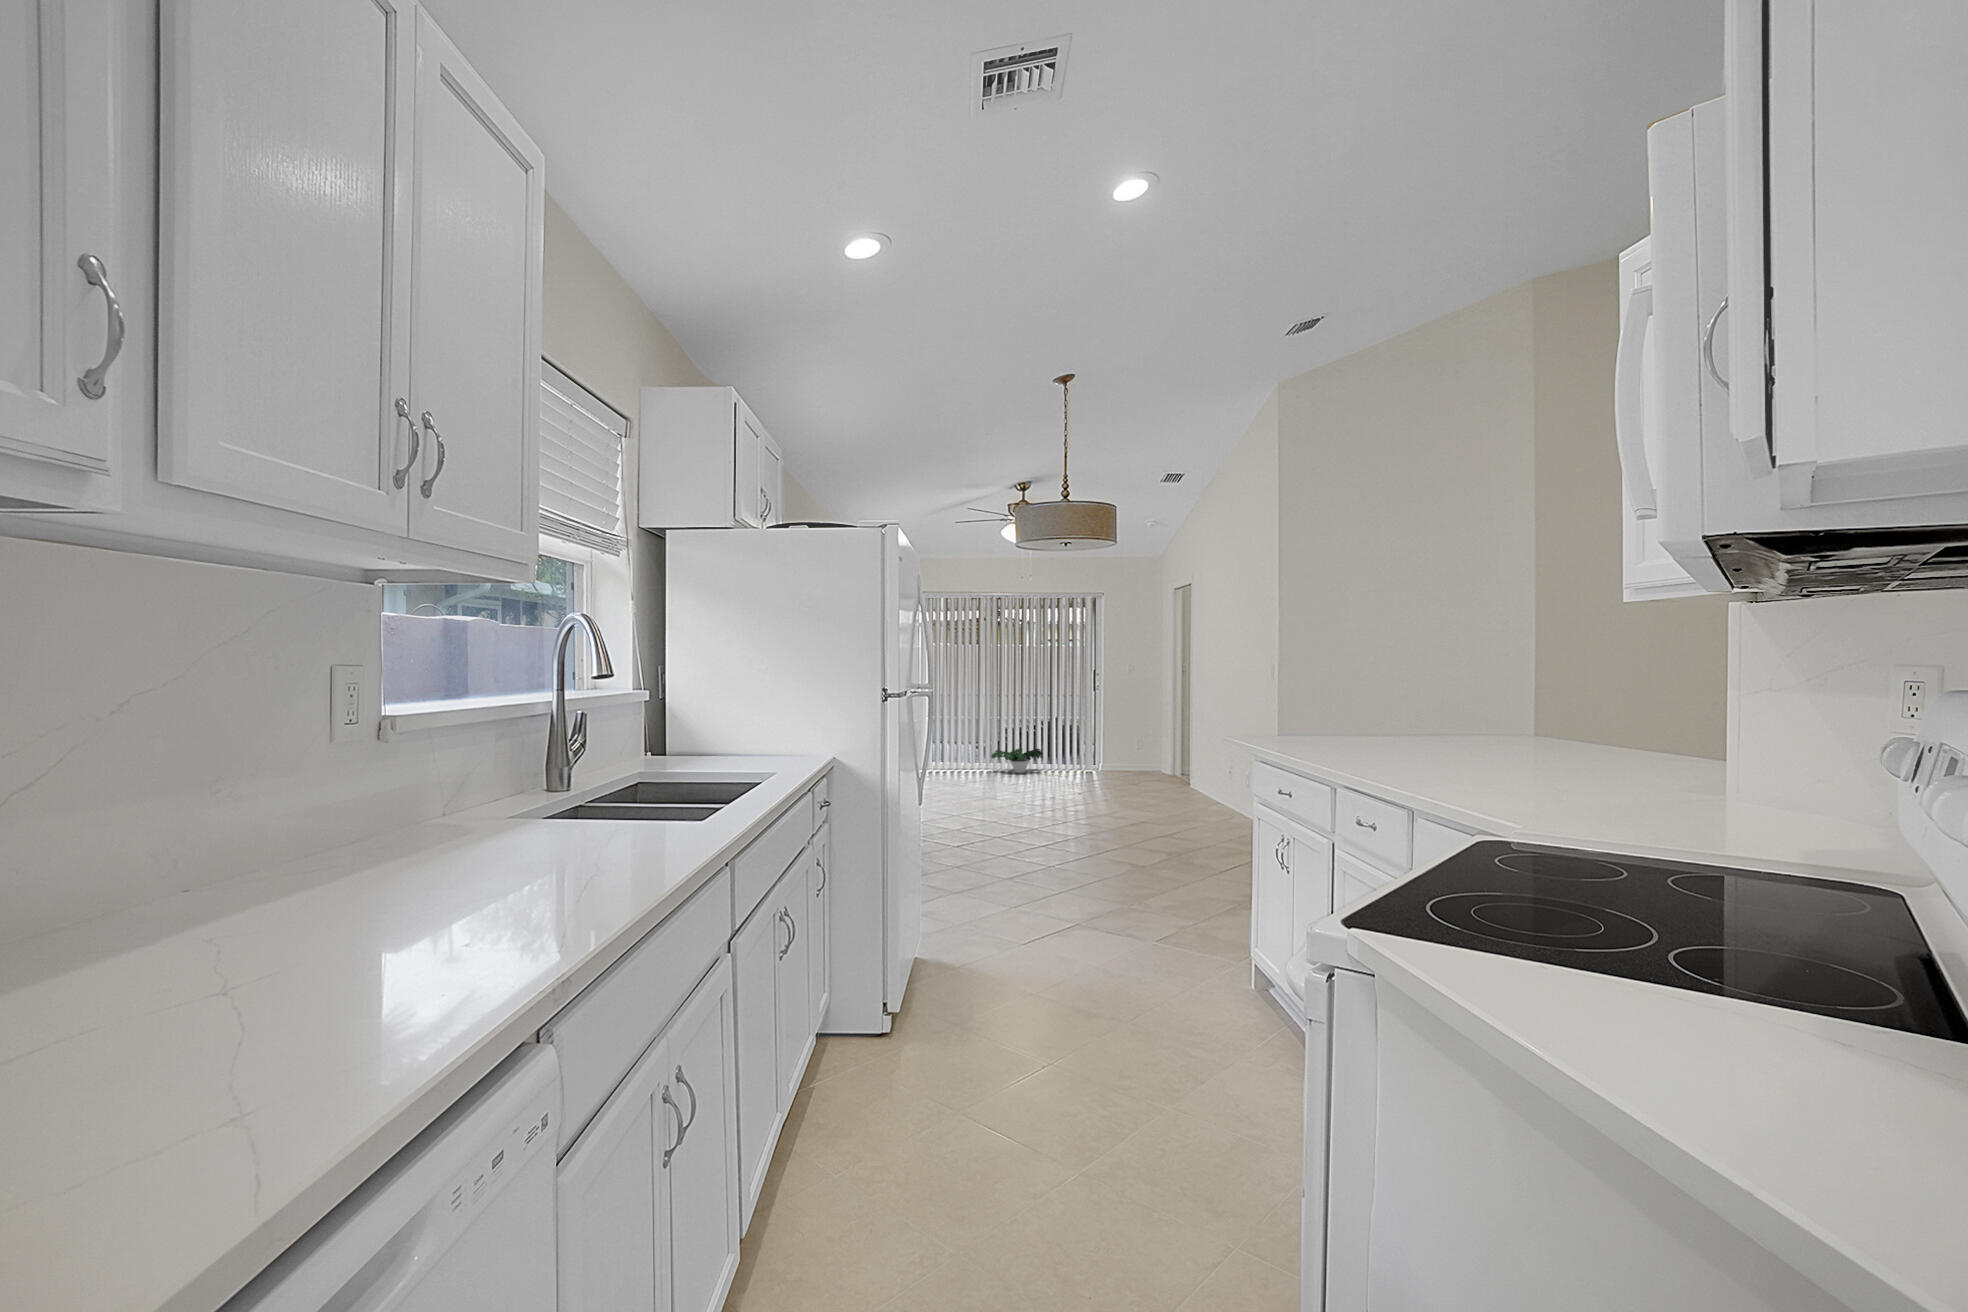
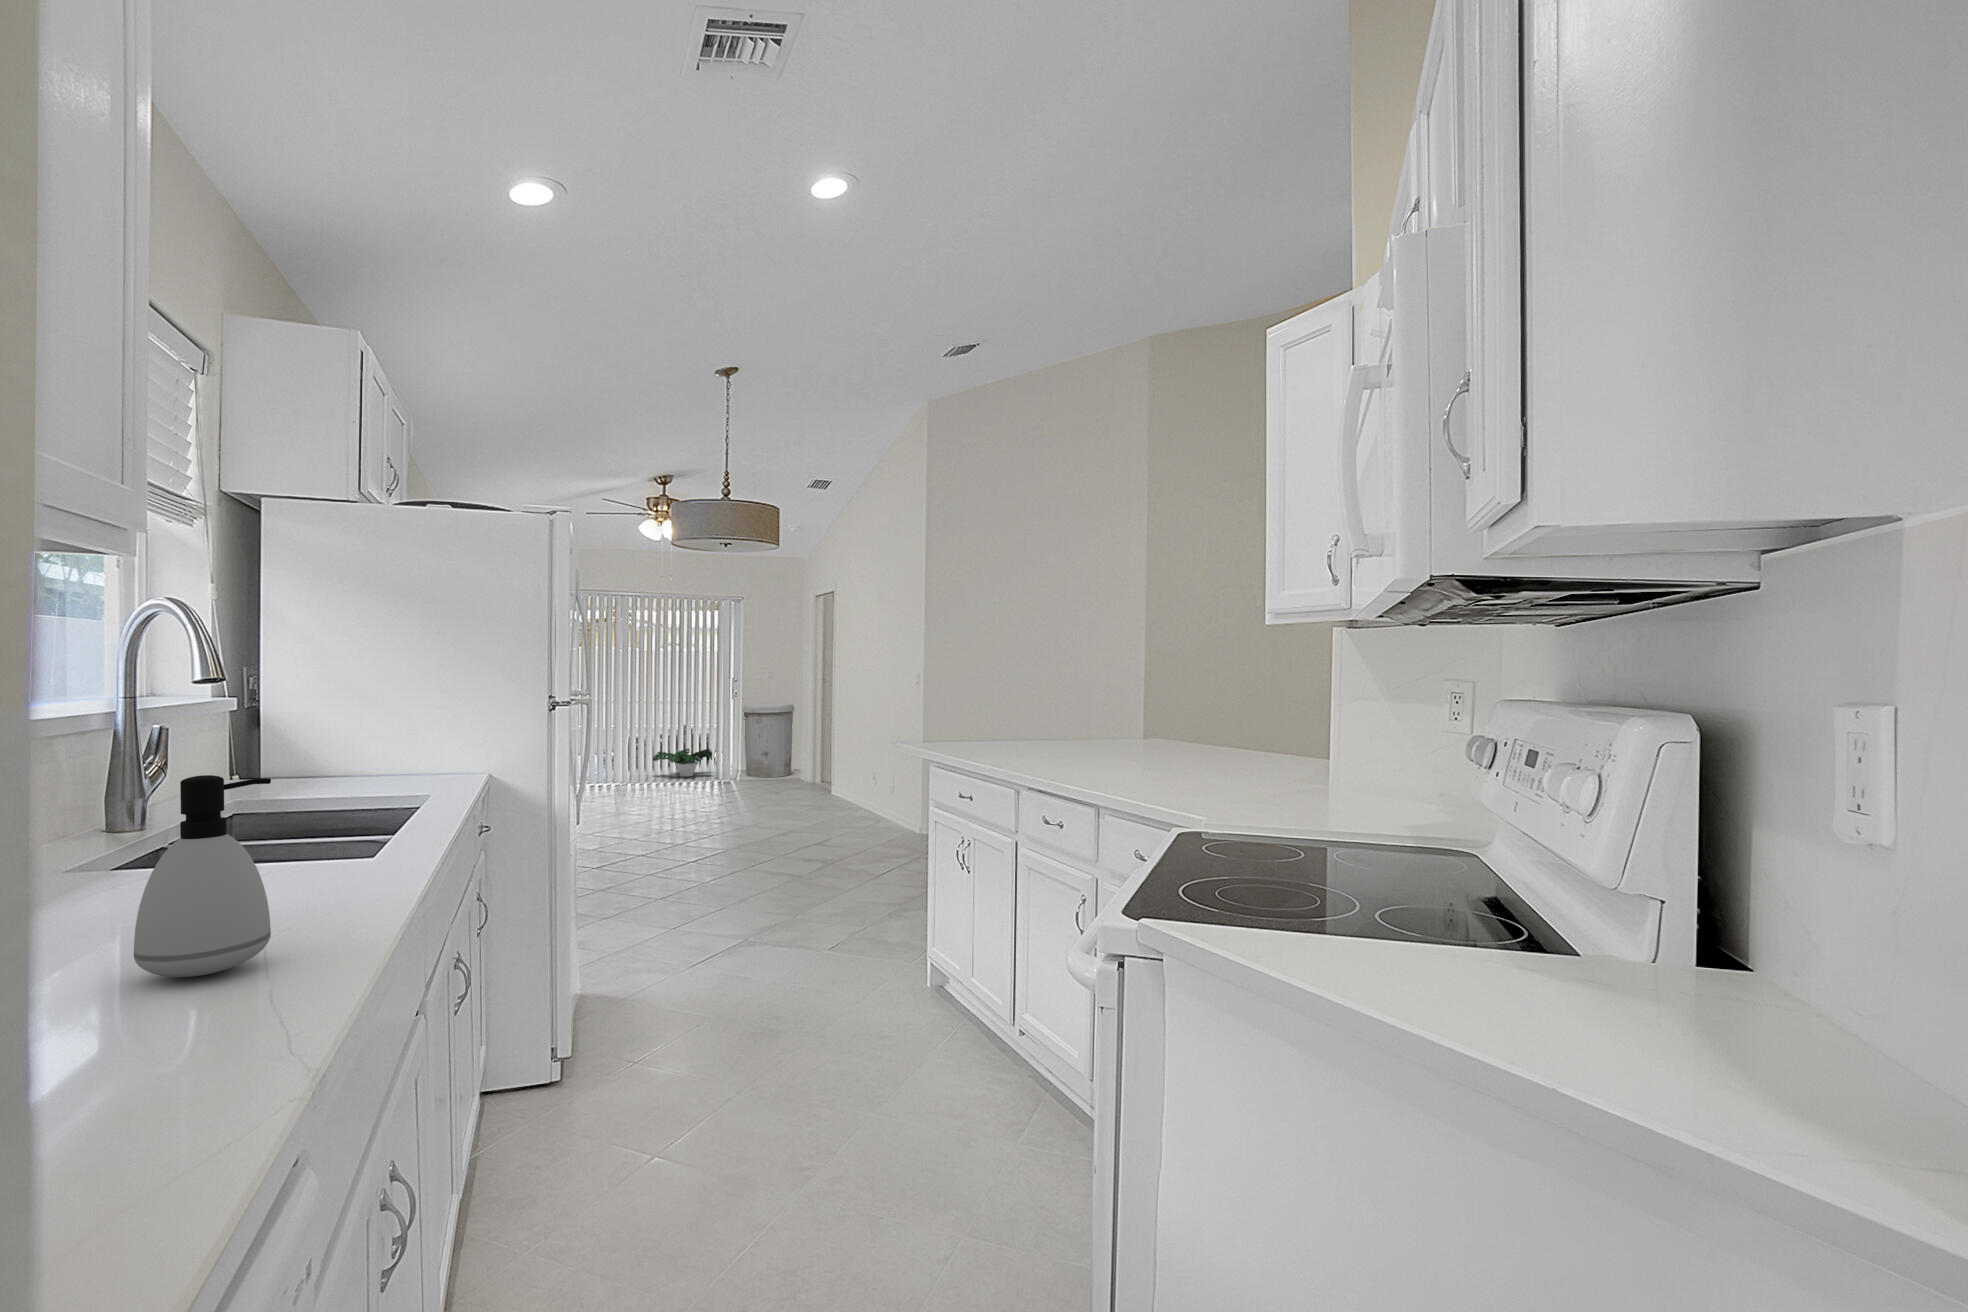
trash can: none [1066,707,1115,776] -> present [742,702,795,777]
soap dispenser: none [486,737,587,906] -> present [134,775,271,977]

